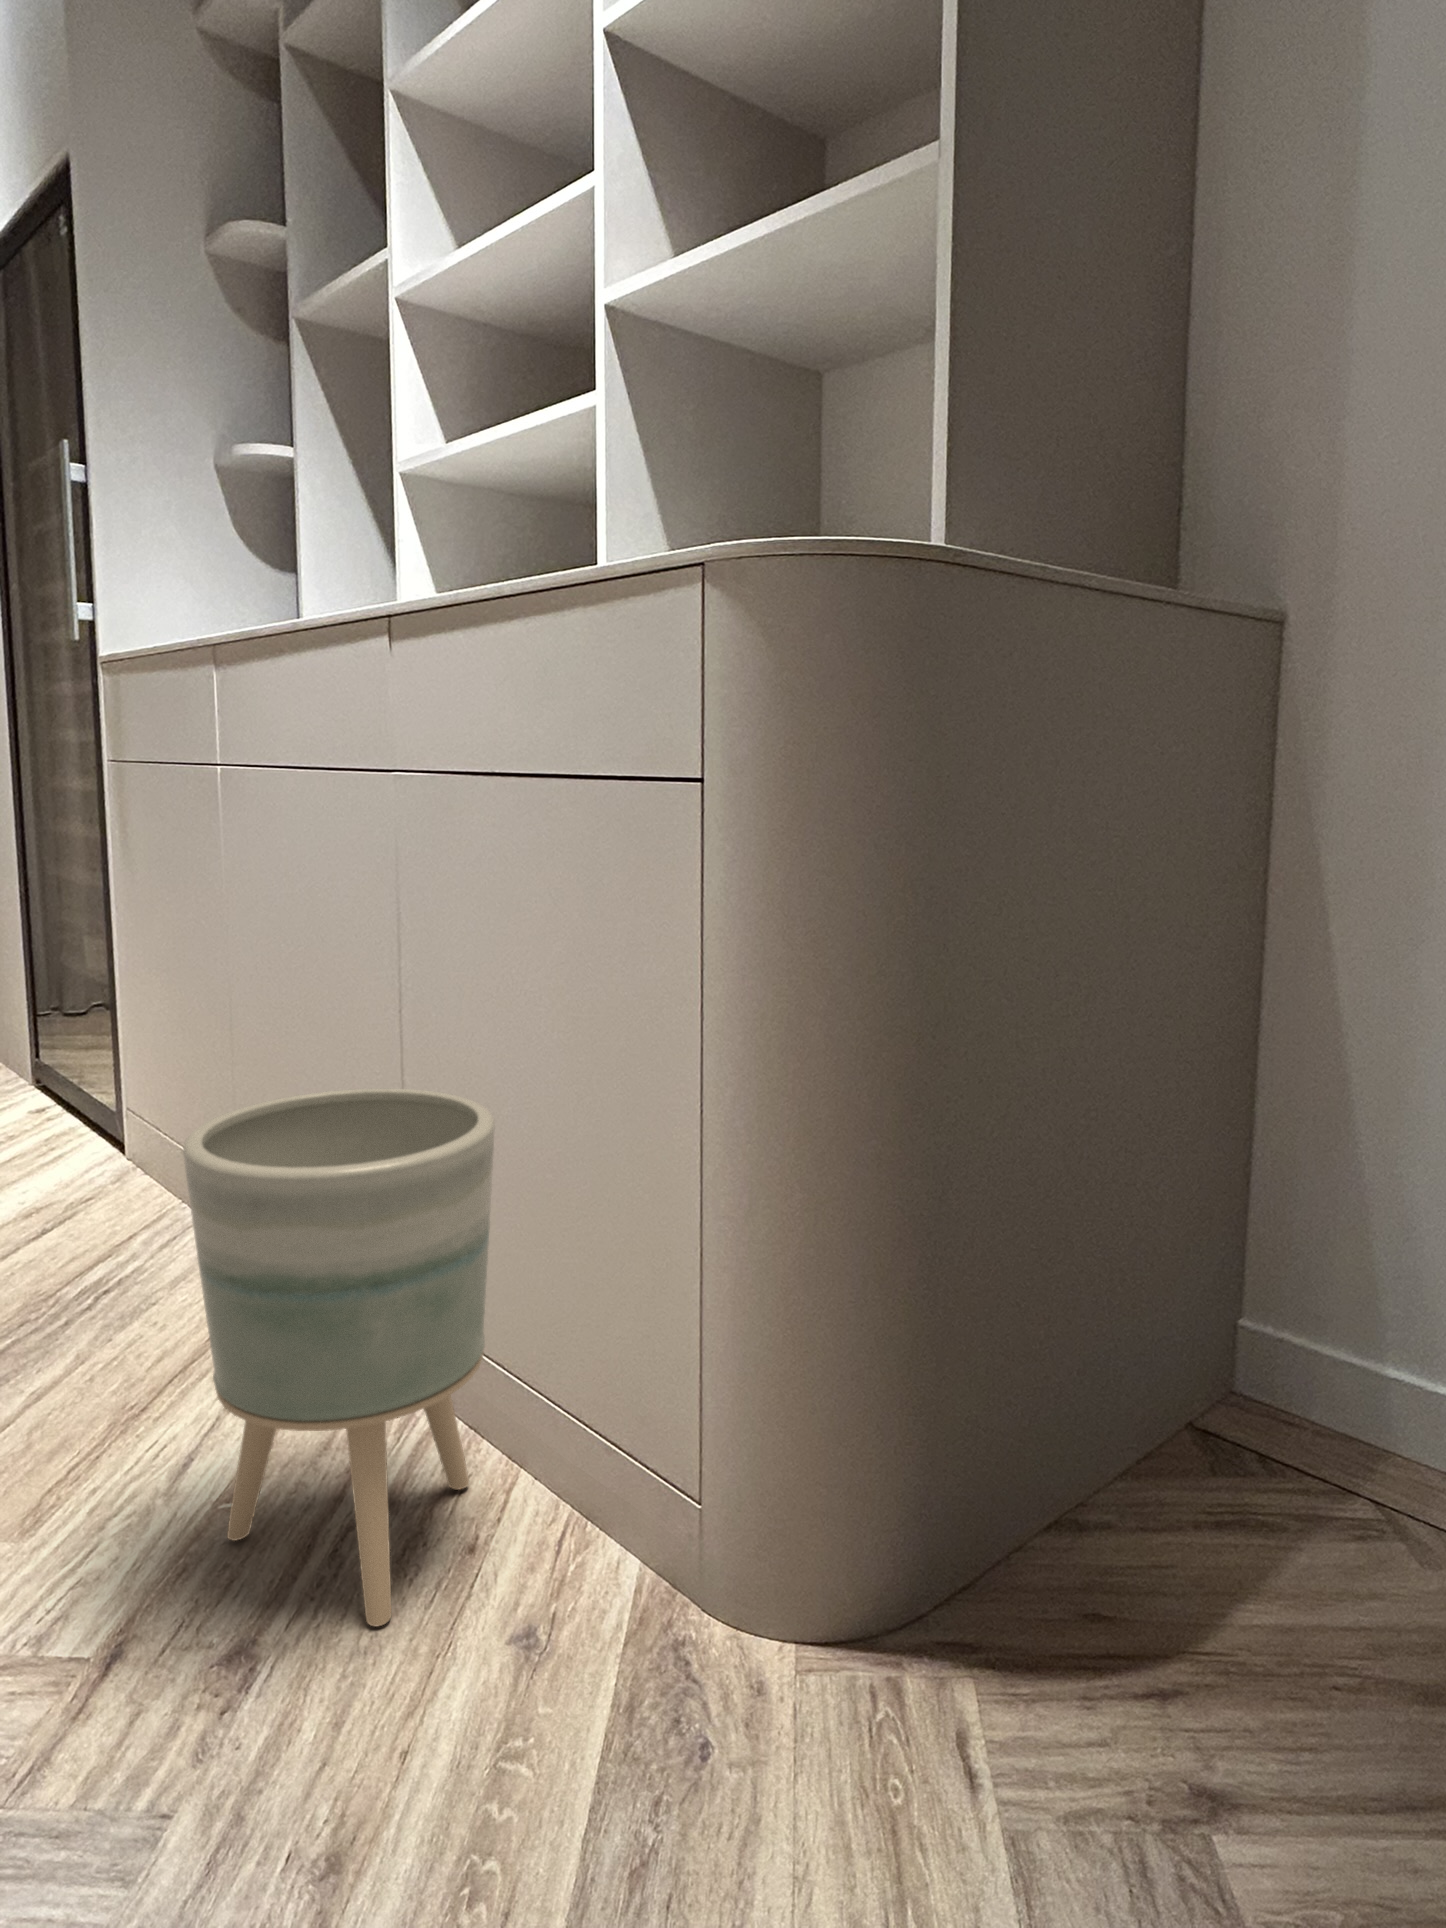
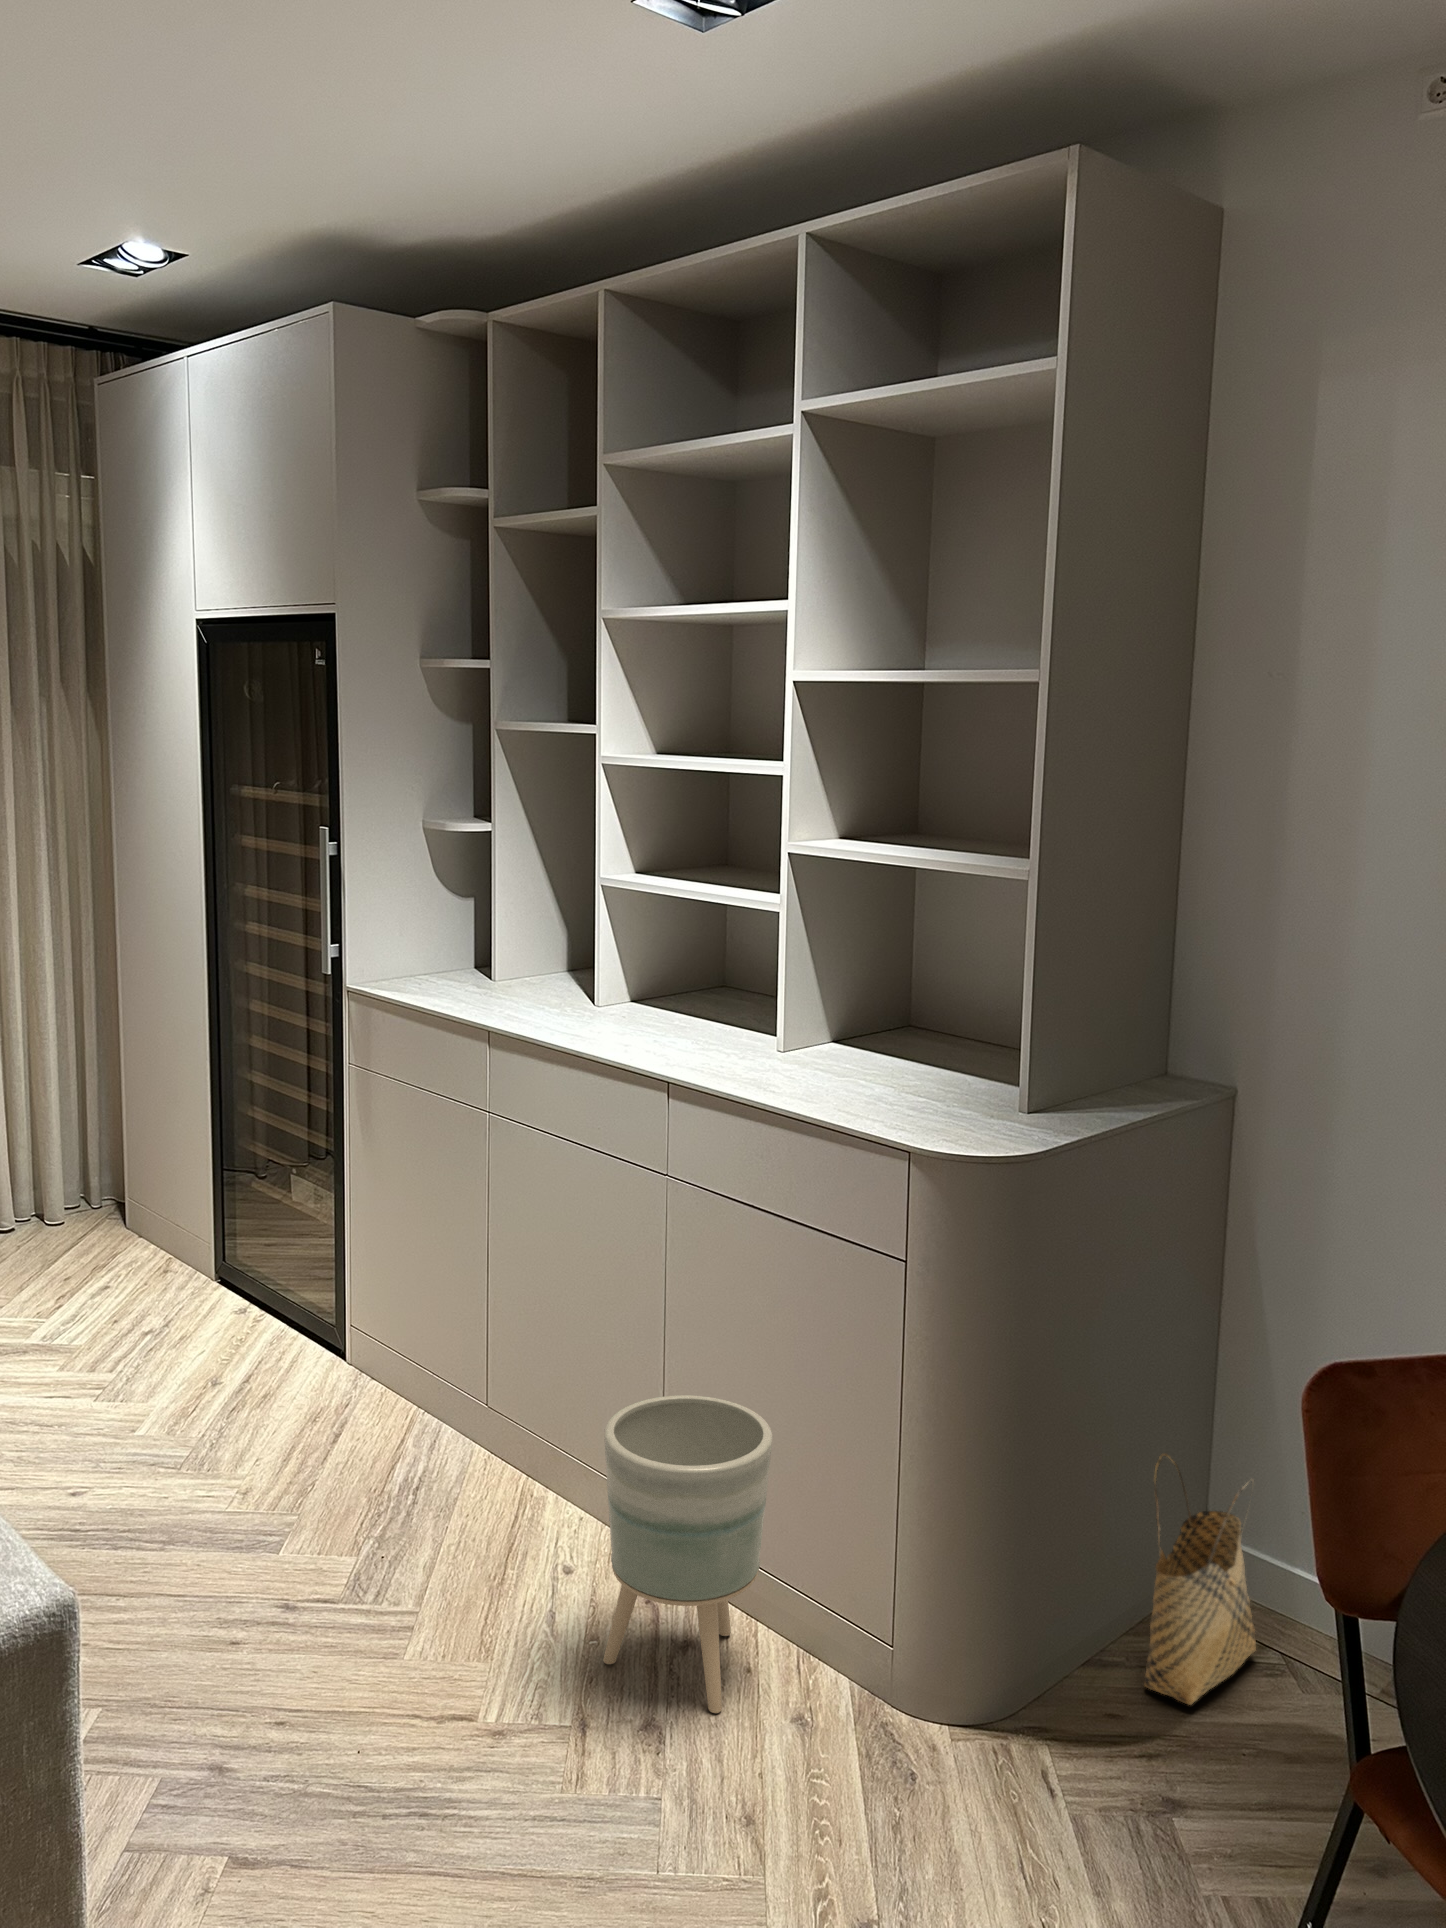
woven basket: none [1153,1162,1344,1595] -> present [1144,1454,1256,1705]

